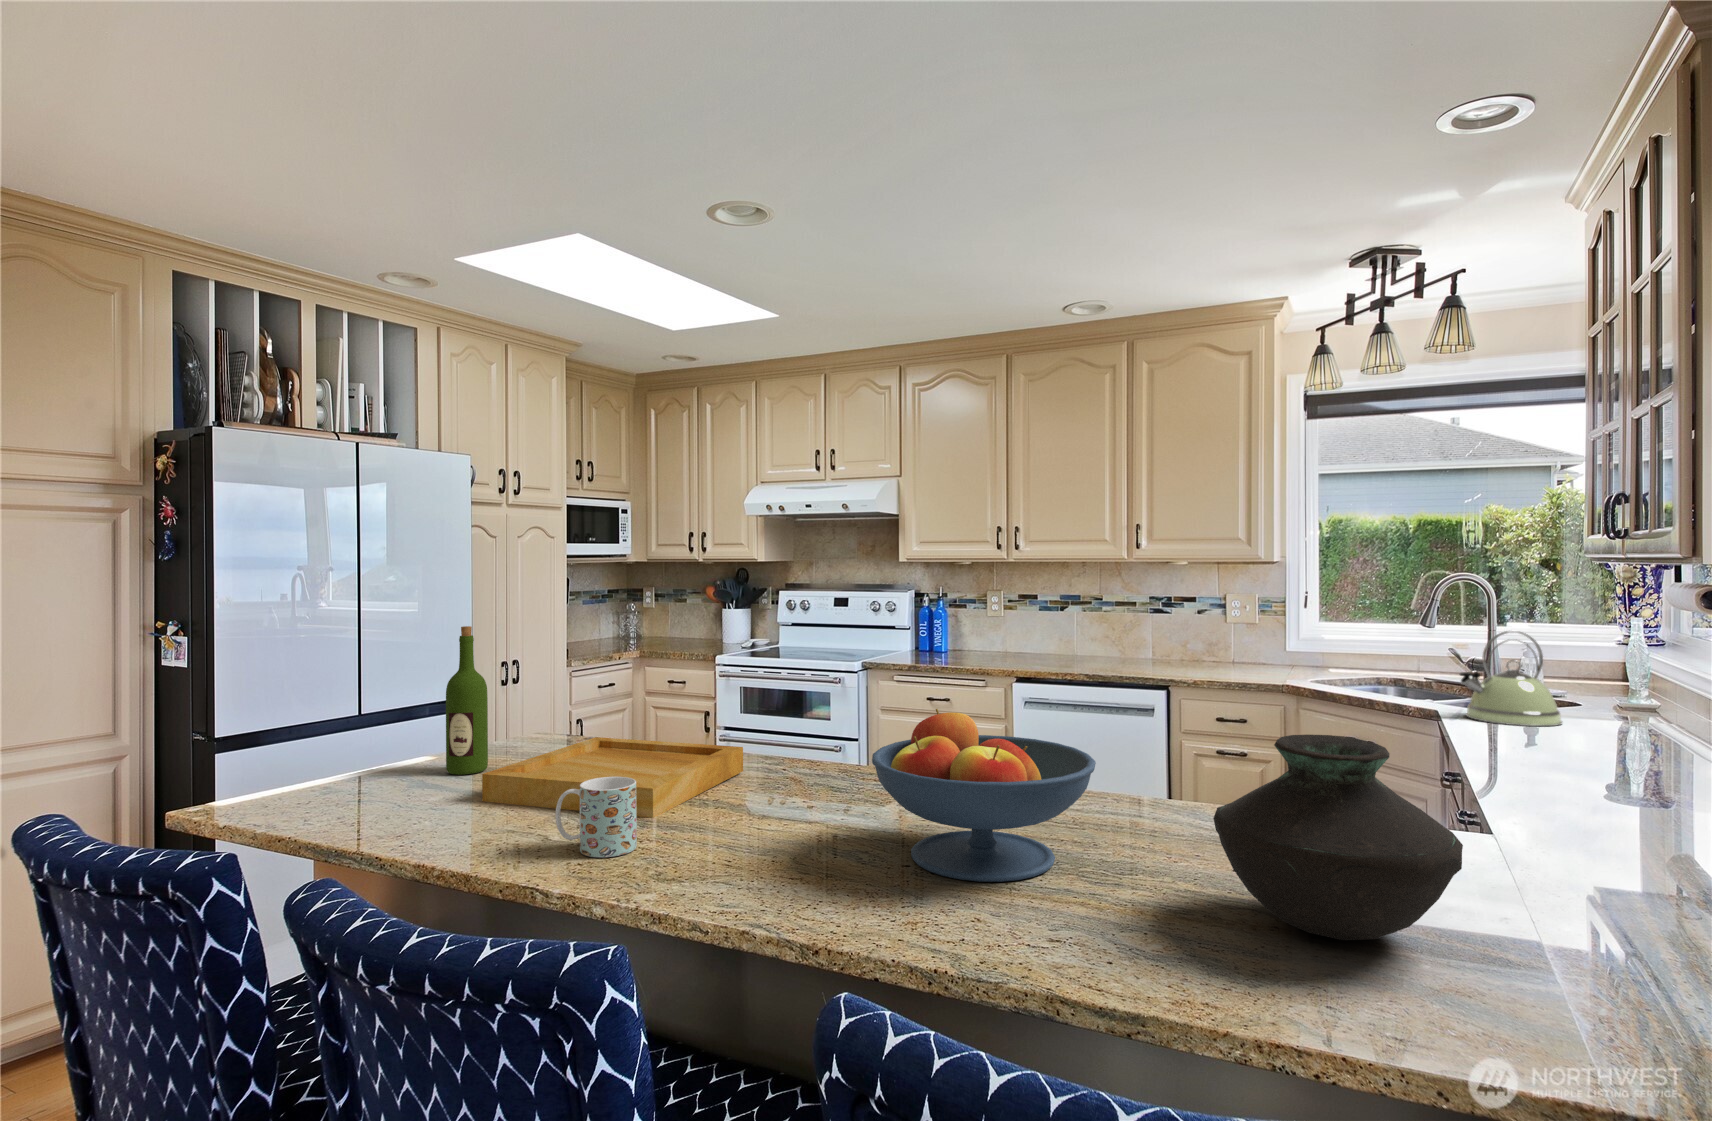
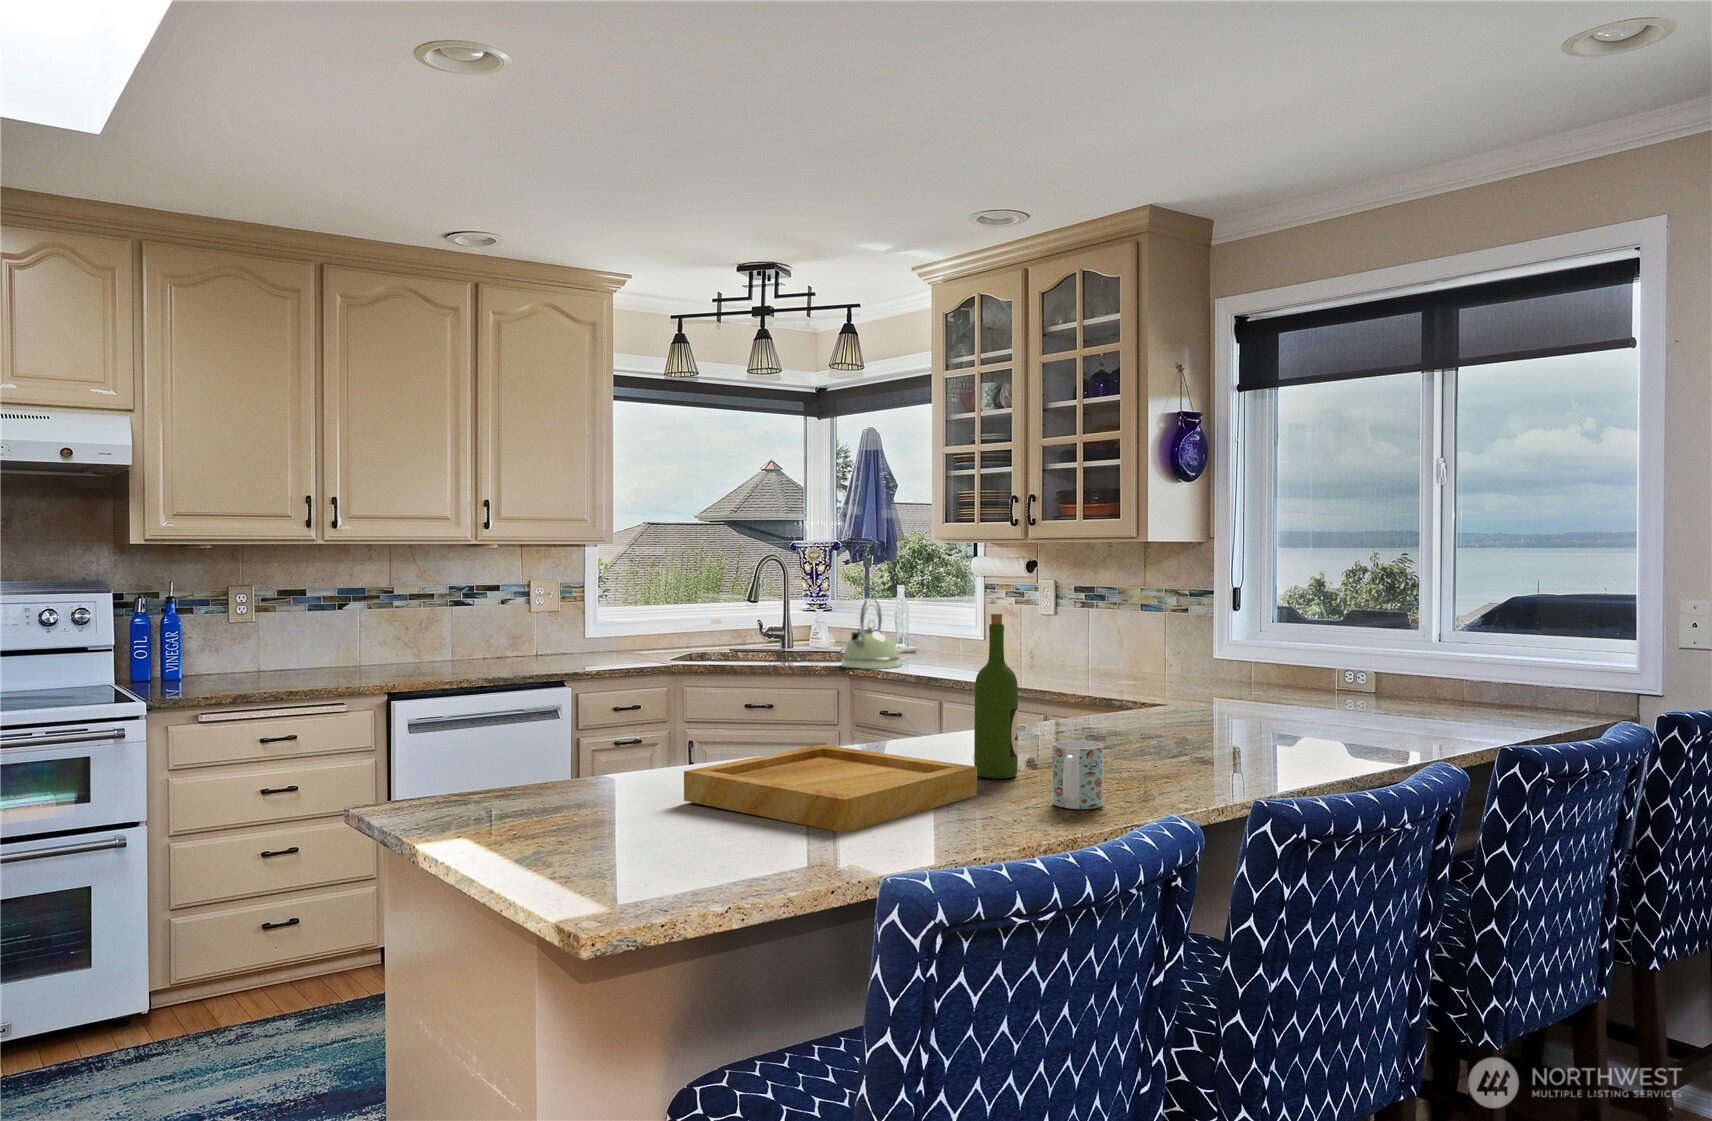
wine bottle: present [446,626,488,775] -> present [974,614,1018,779]
fruit bowl: present [872,709,1096,882] -> none [1073,656,1234,761]
vase: present [1213,735,1463,940] -> none [1236,636,1355,734]

